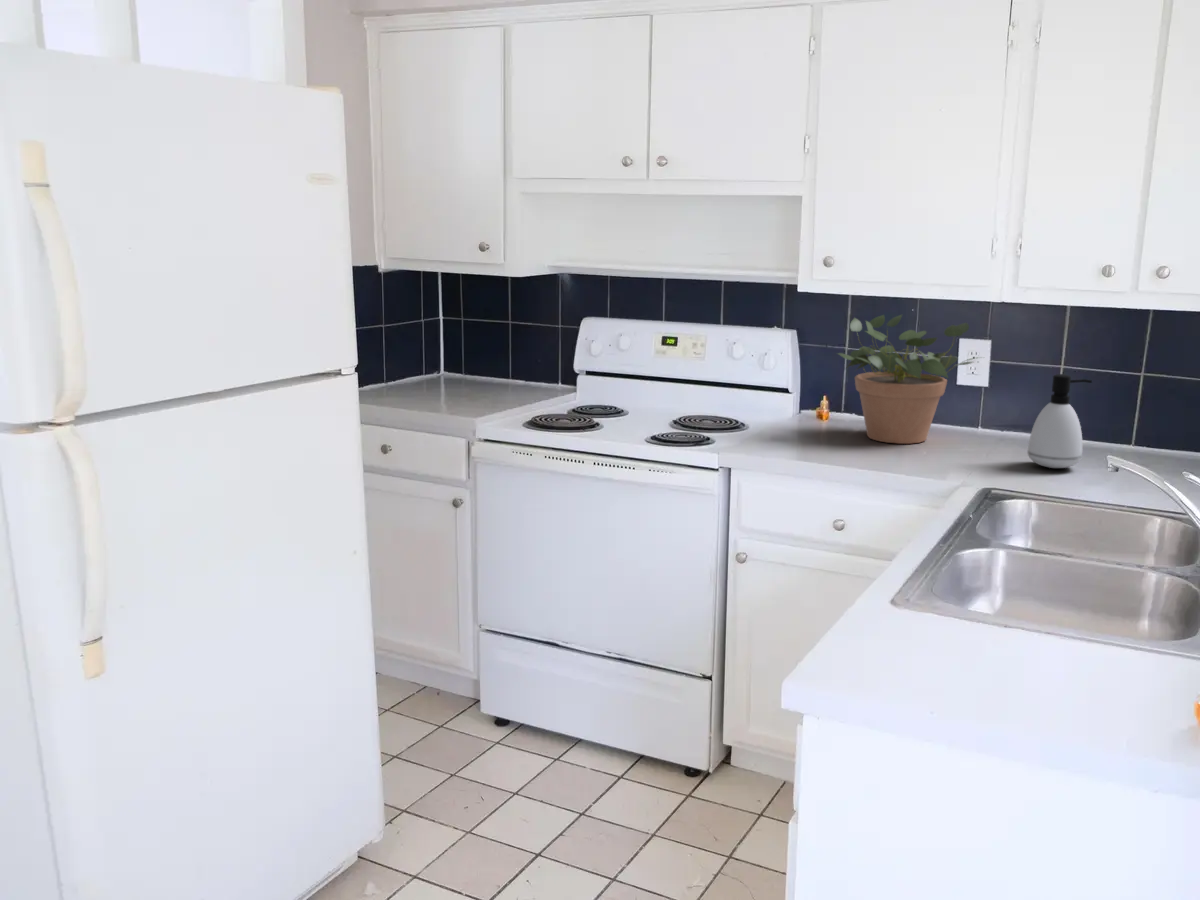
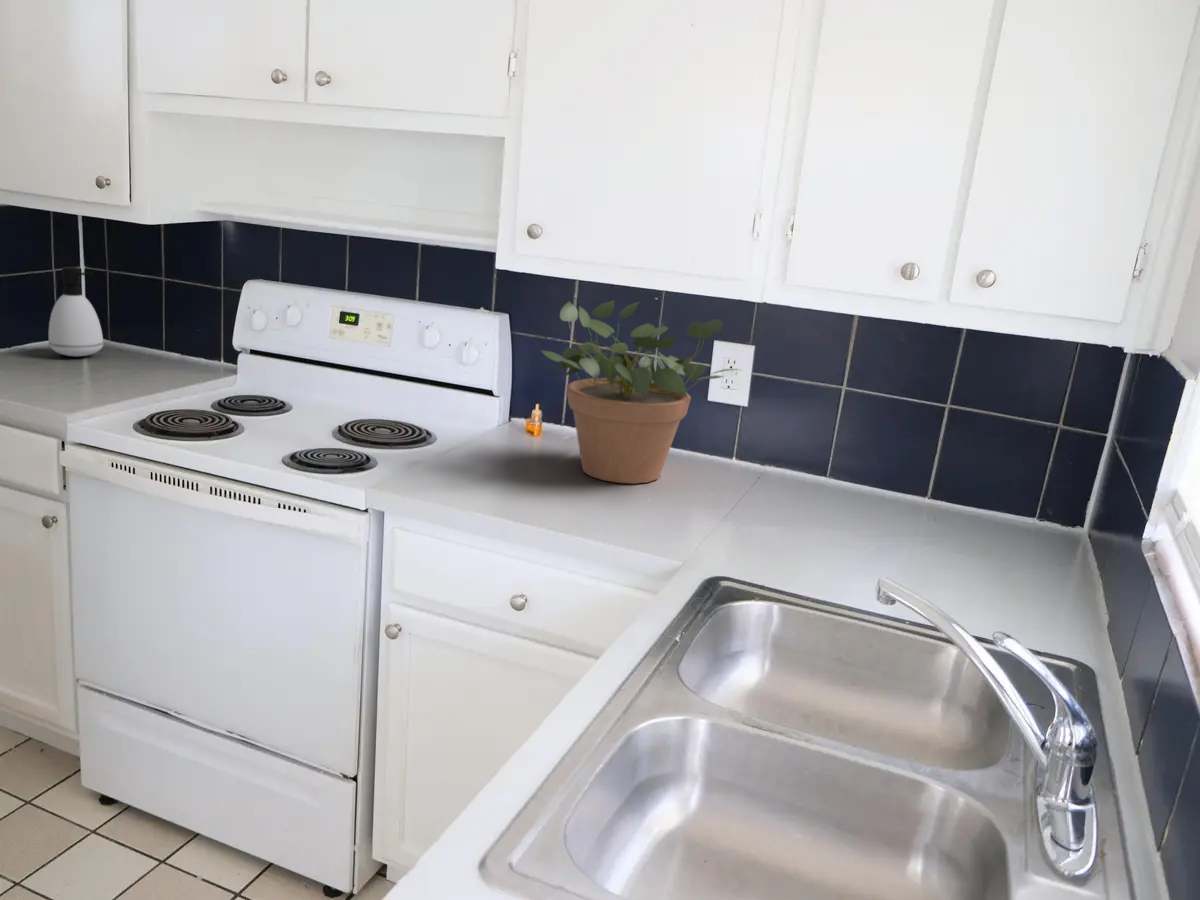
soap dispenser: present [1028,374,1092,468] -> present [49,267,103,356]

